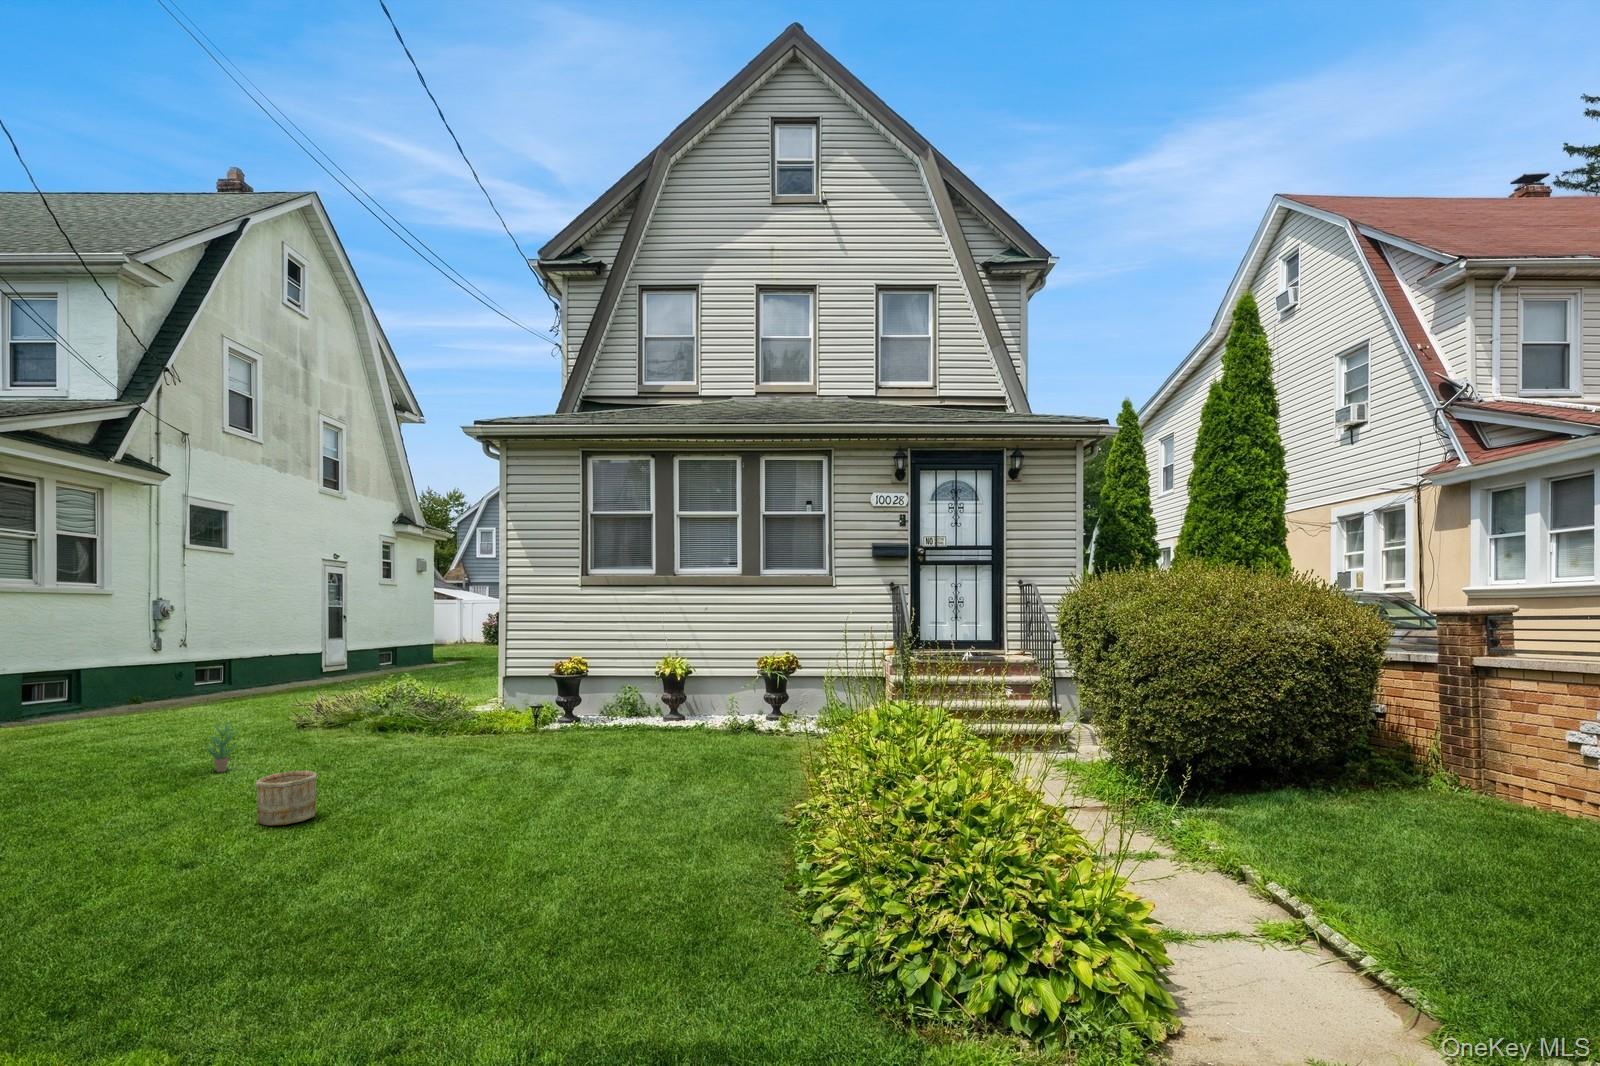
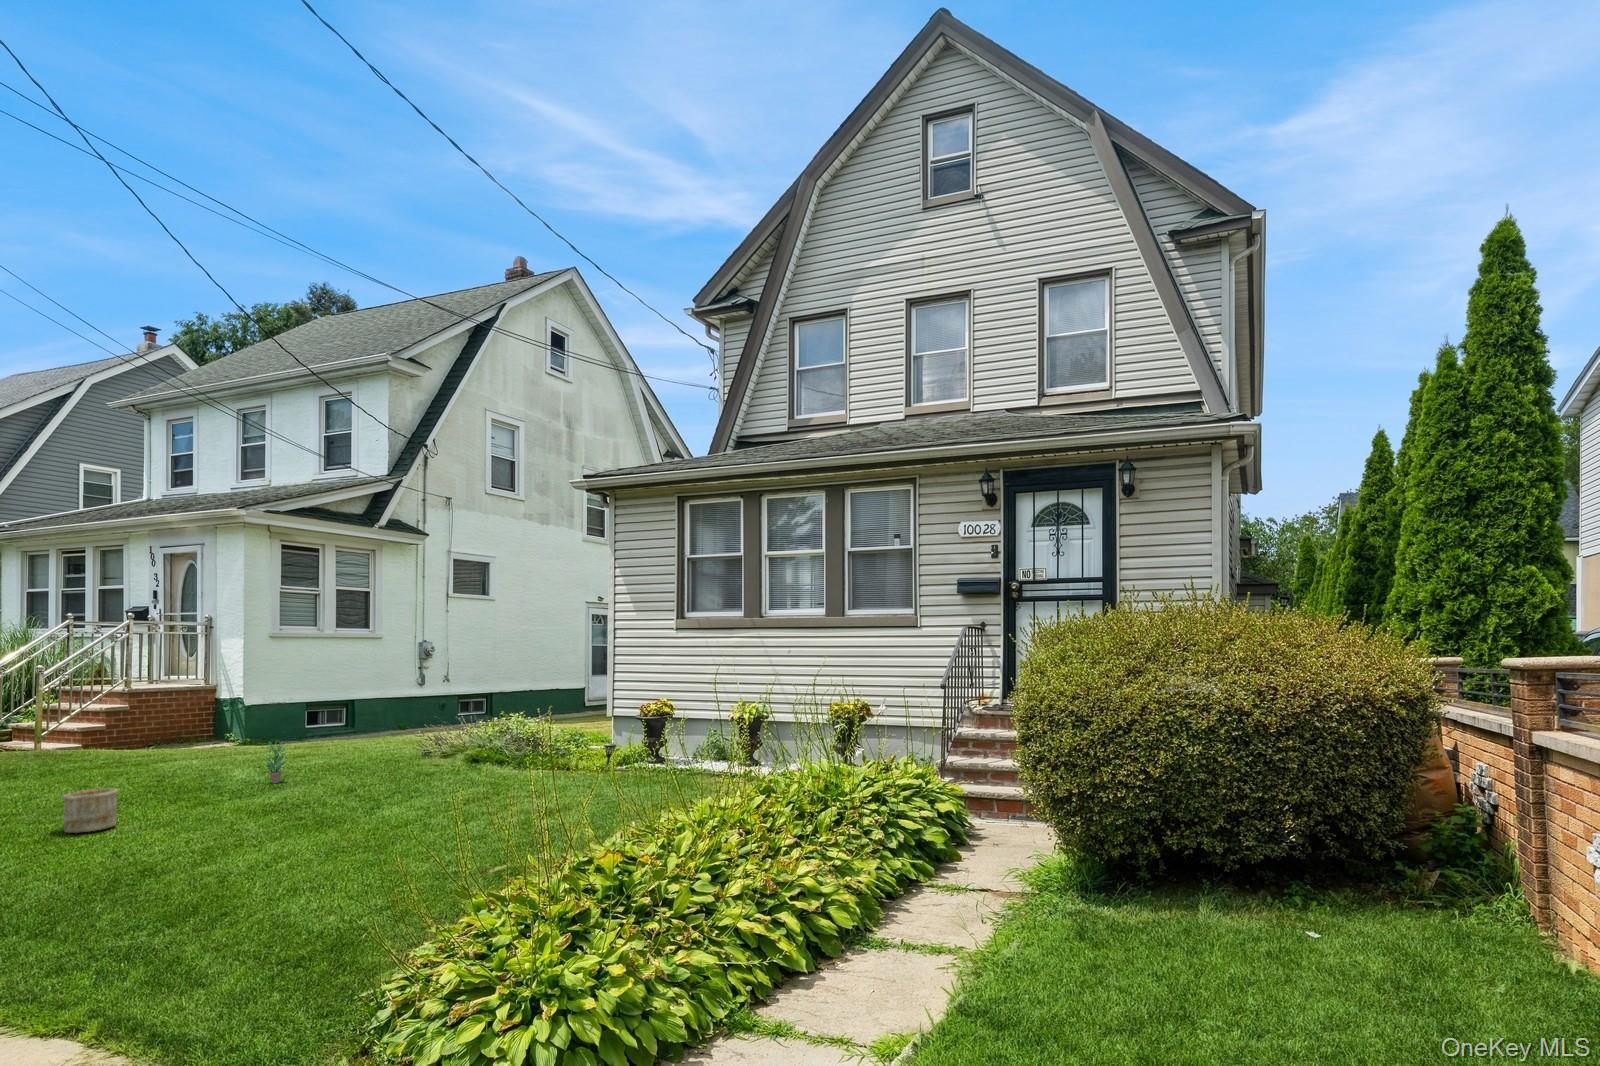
wooden bucket: present [255,770,317,825] -> present [62,788,118,833]

